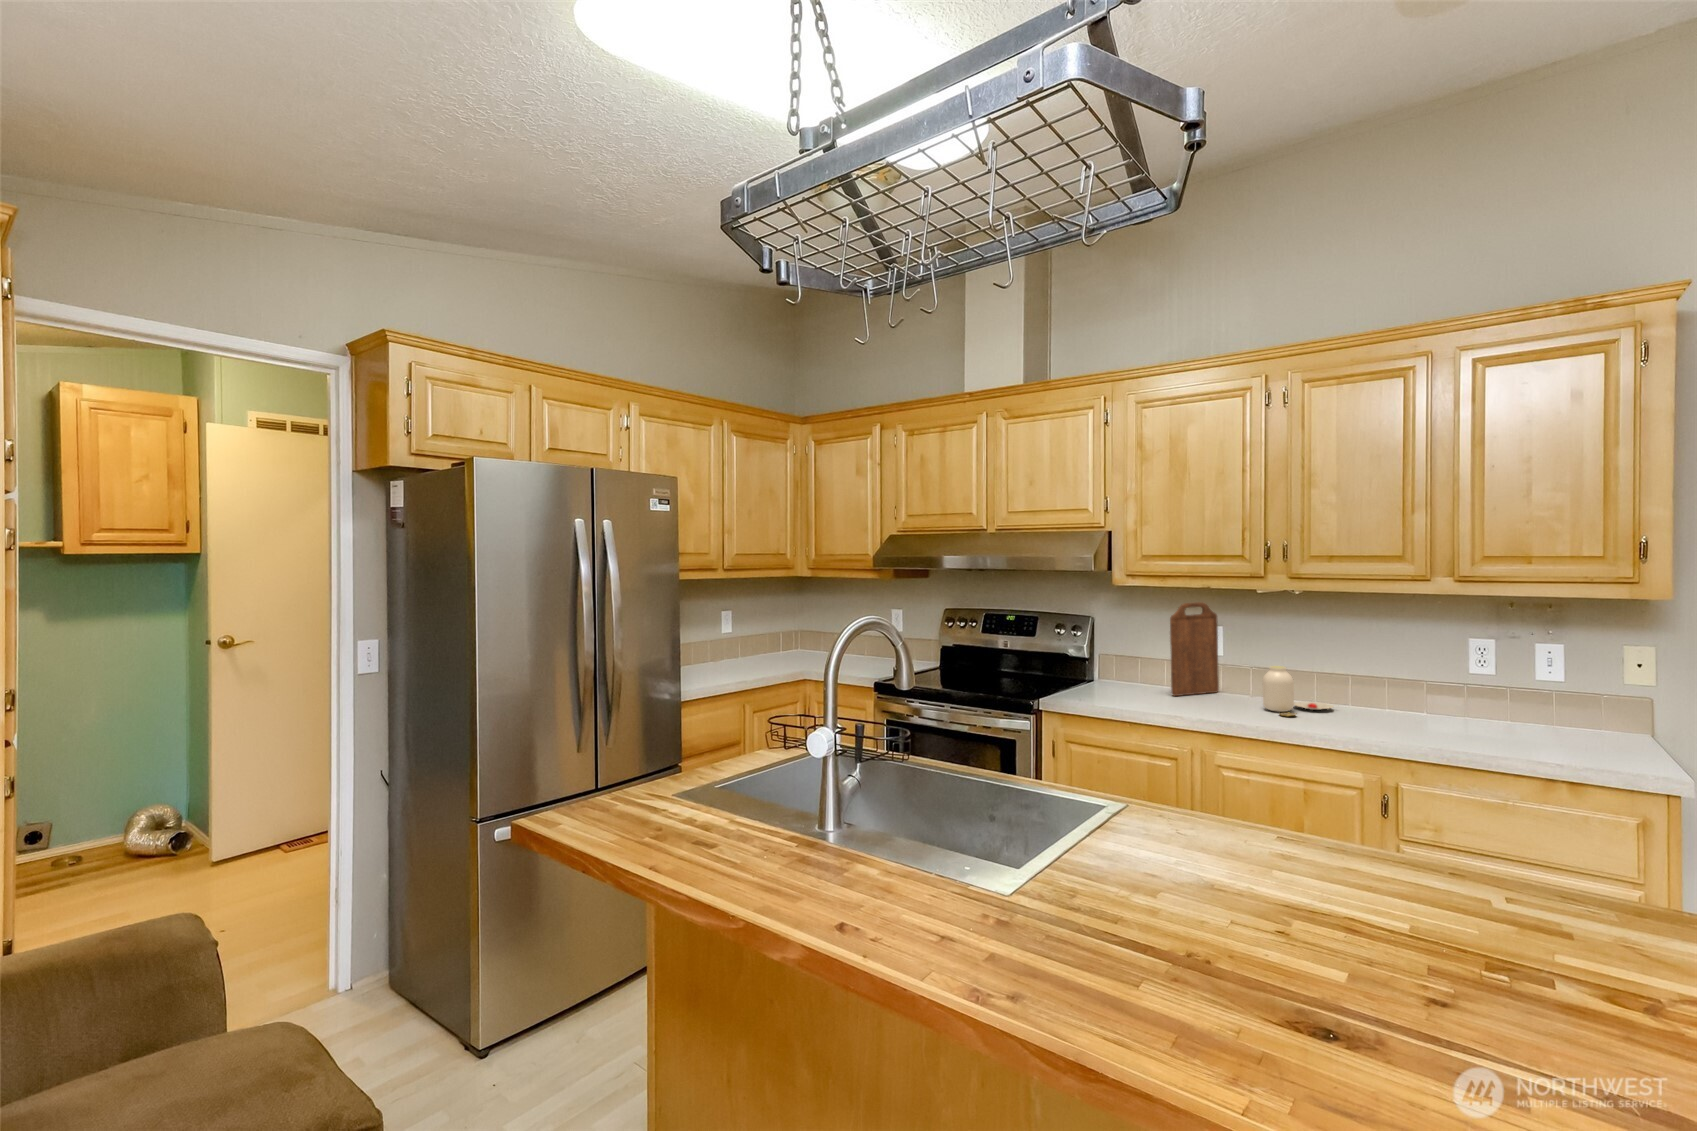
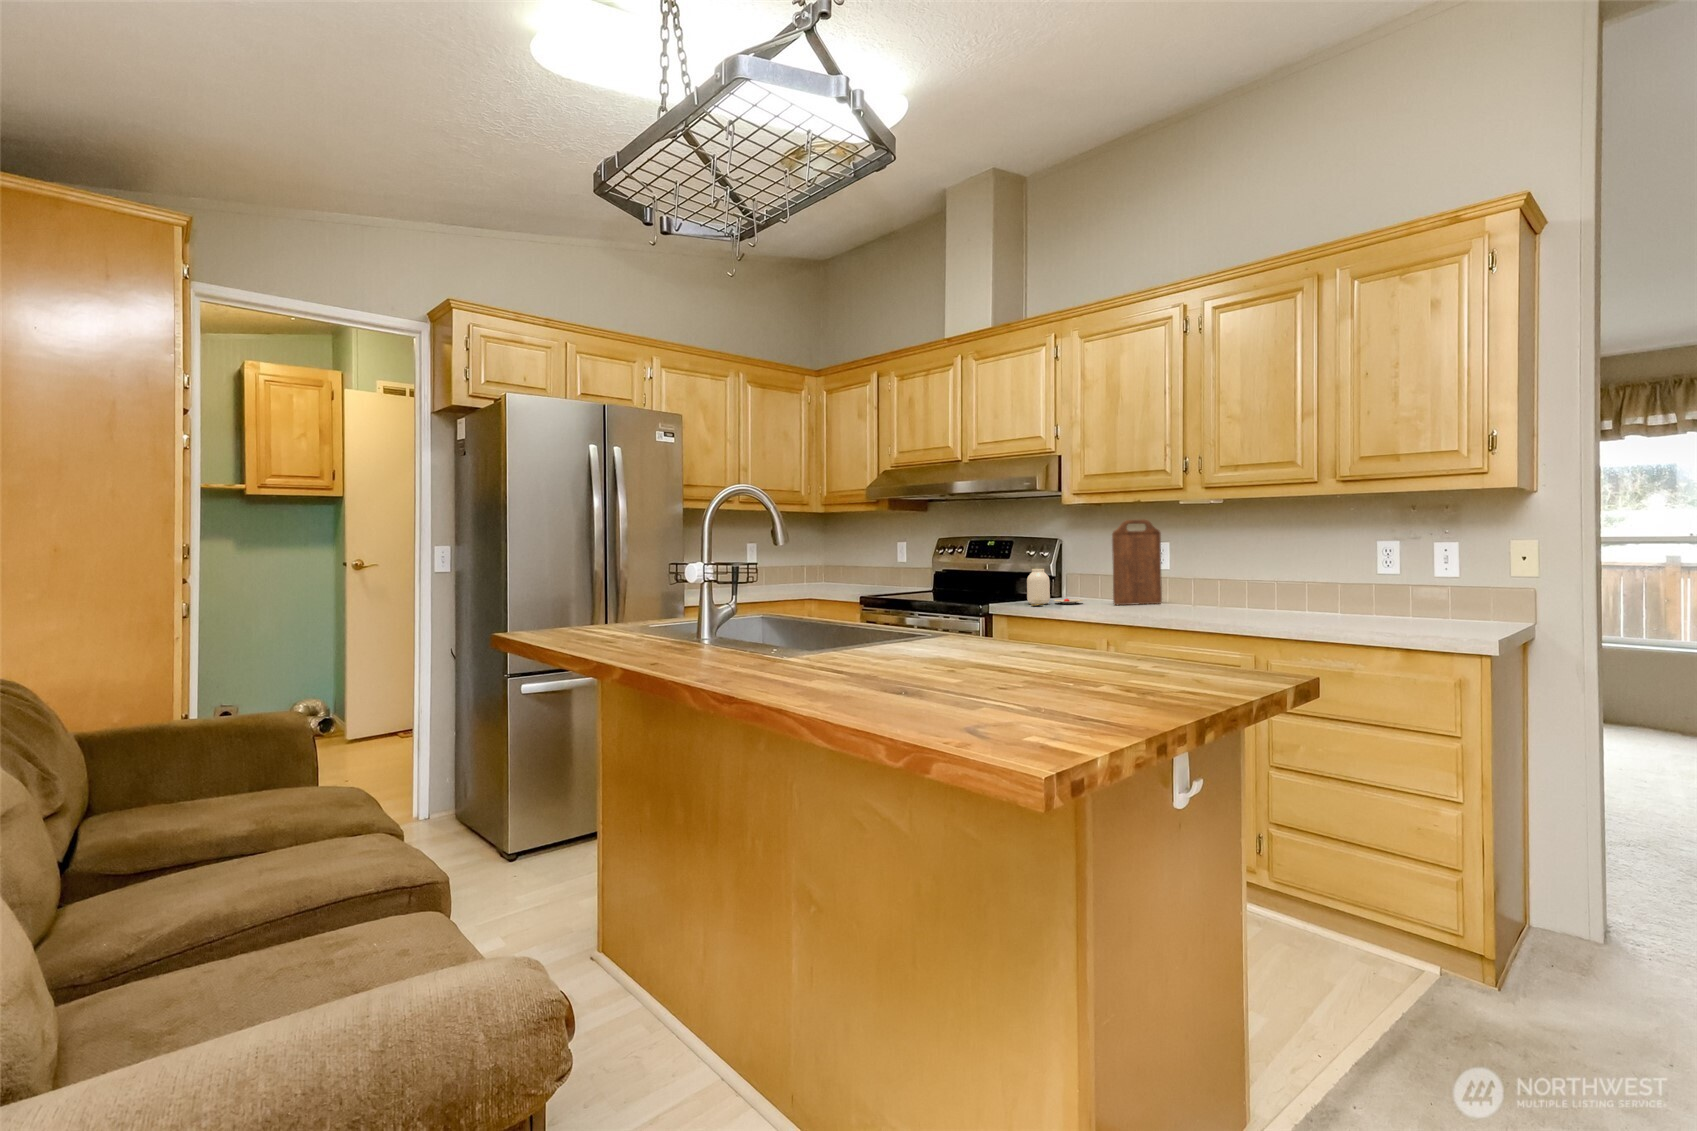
jar: present [1263,666,1333,716] -> present [1027,569,1083,606]

